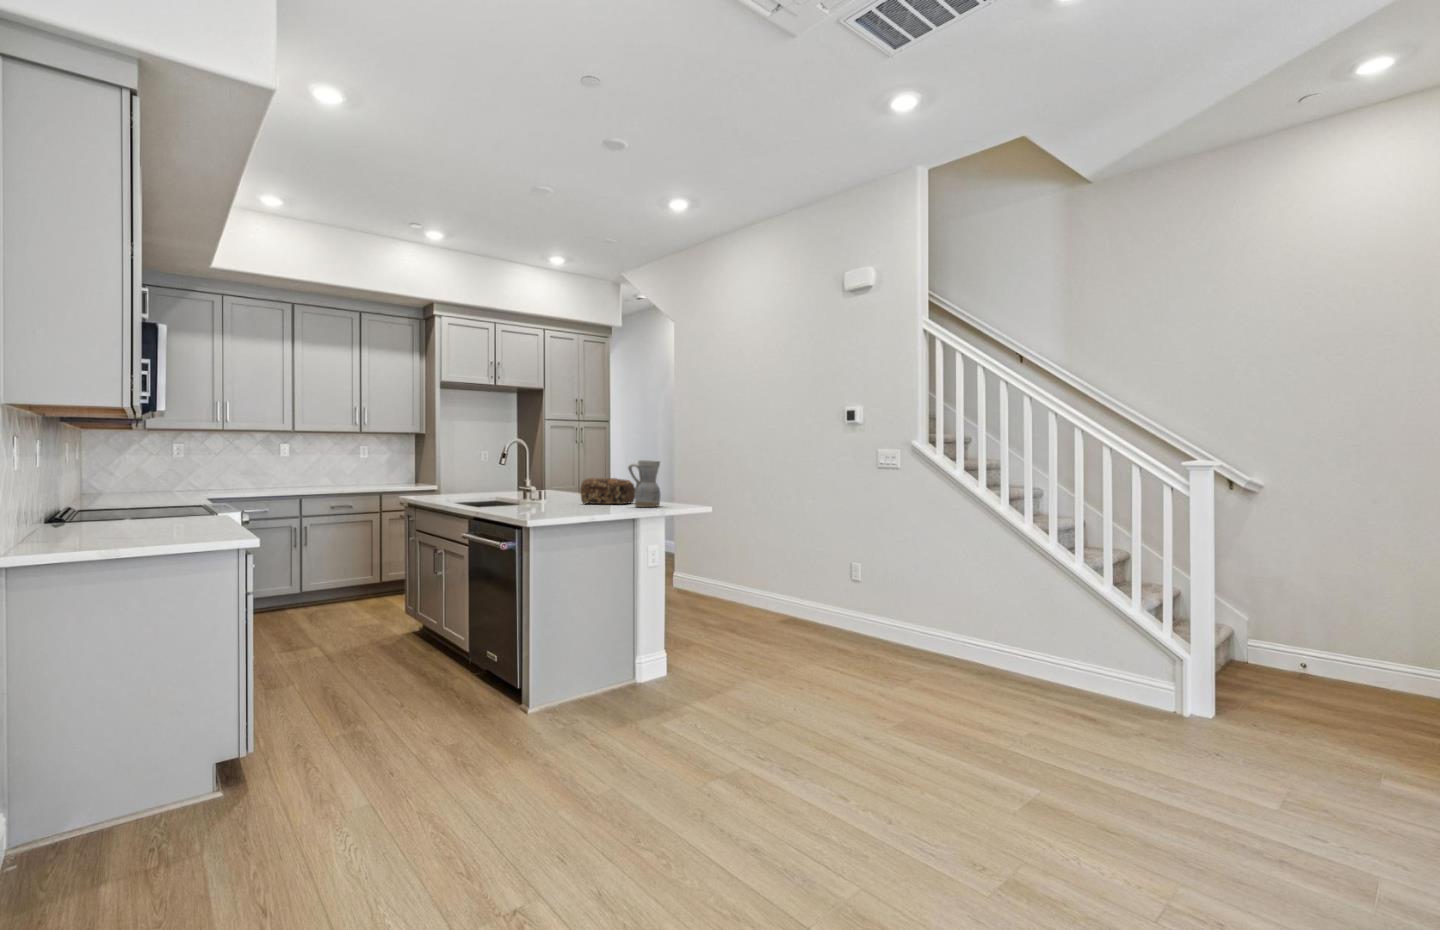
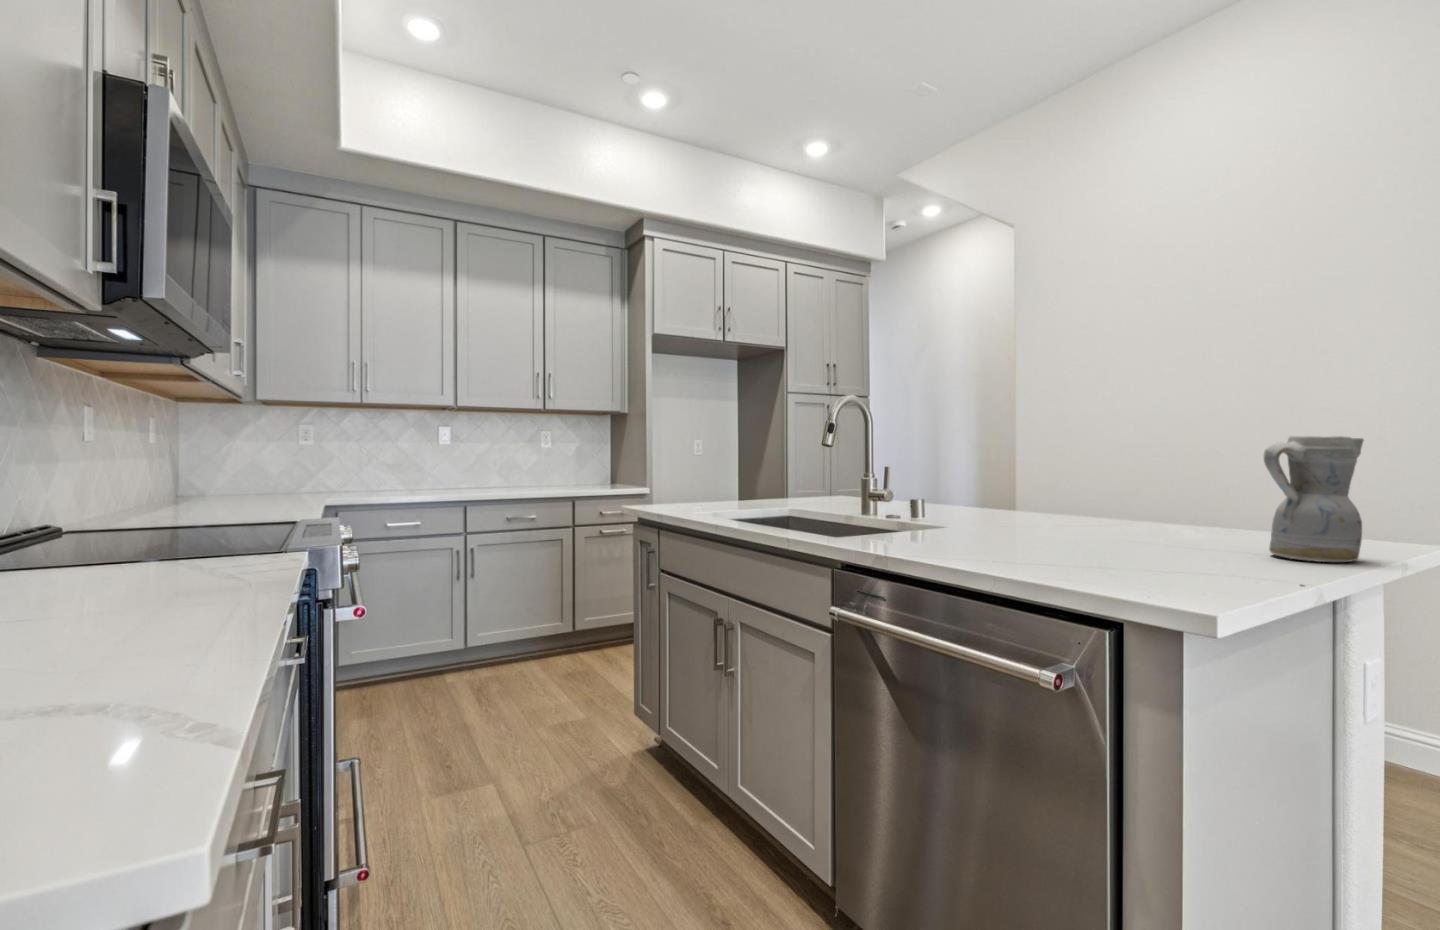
bread loaf: present [580,478,635,504] -> none [1063,481,1198,545]

